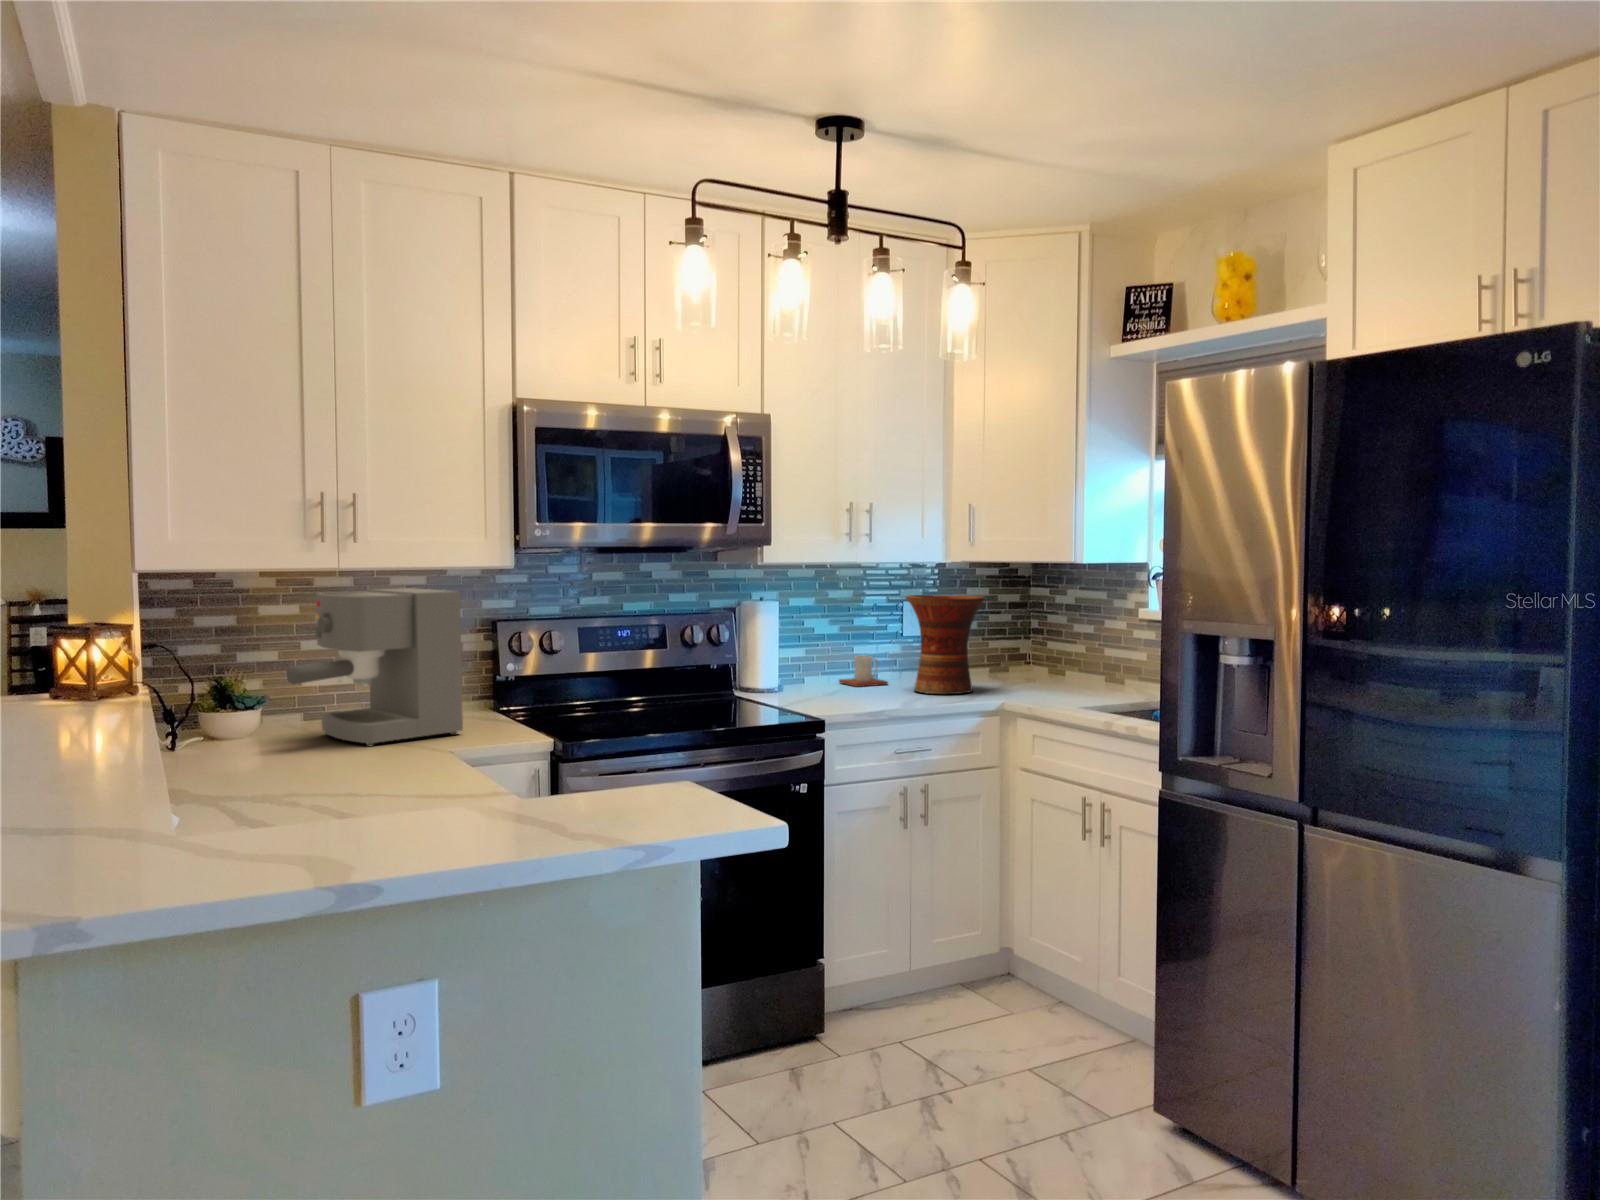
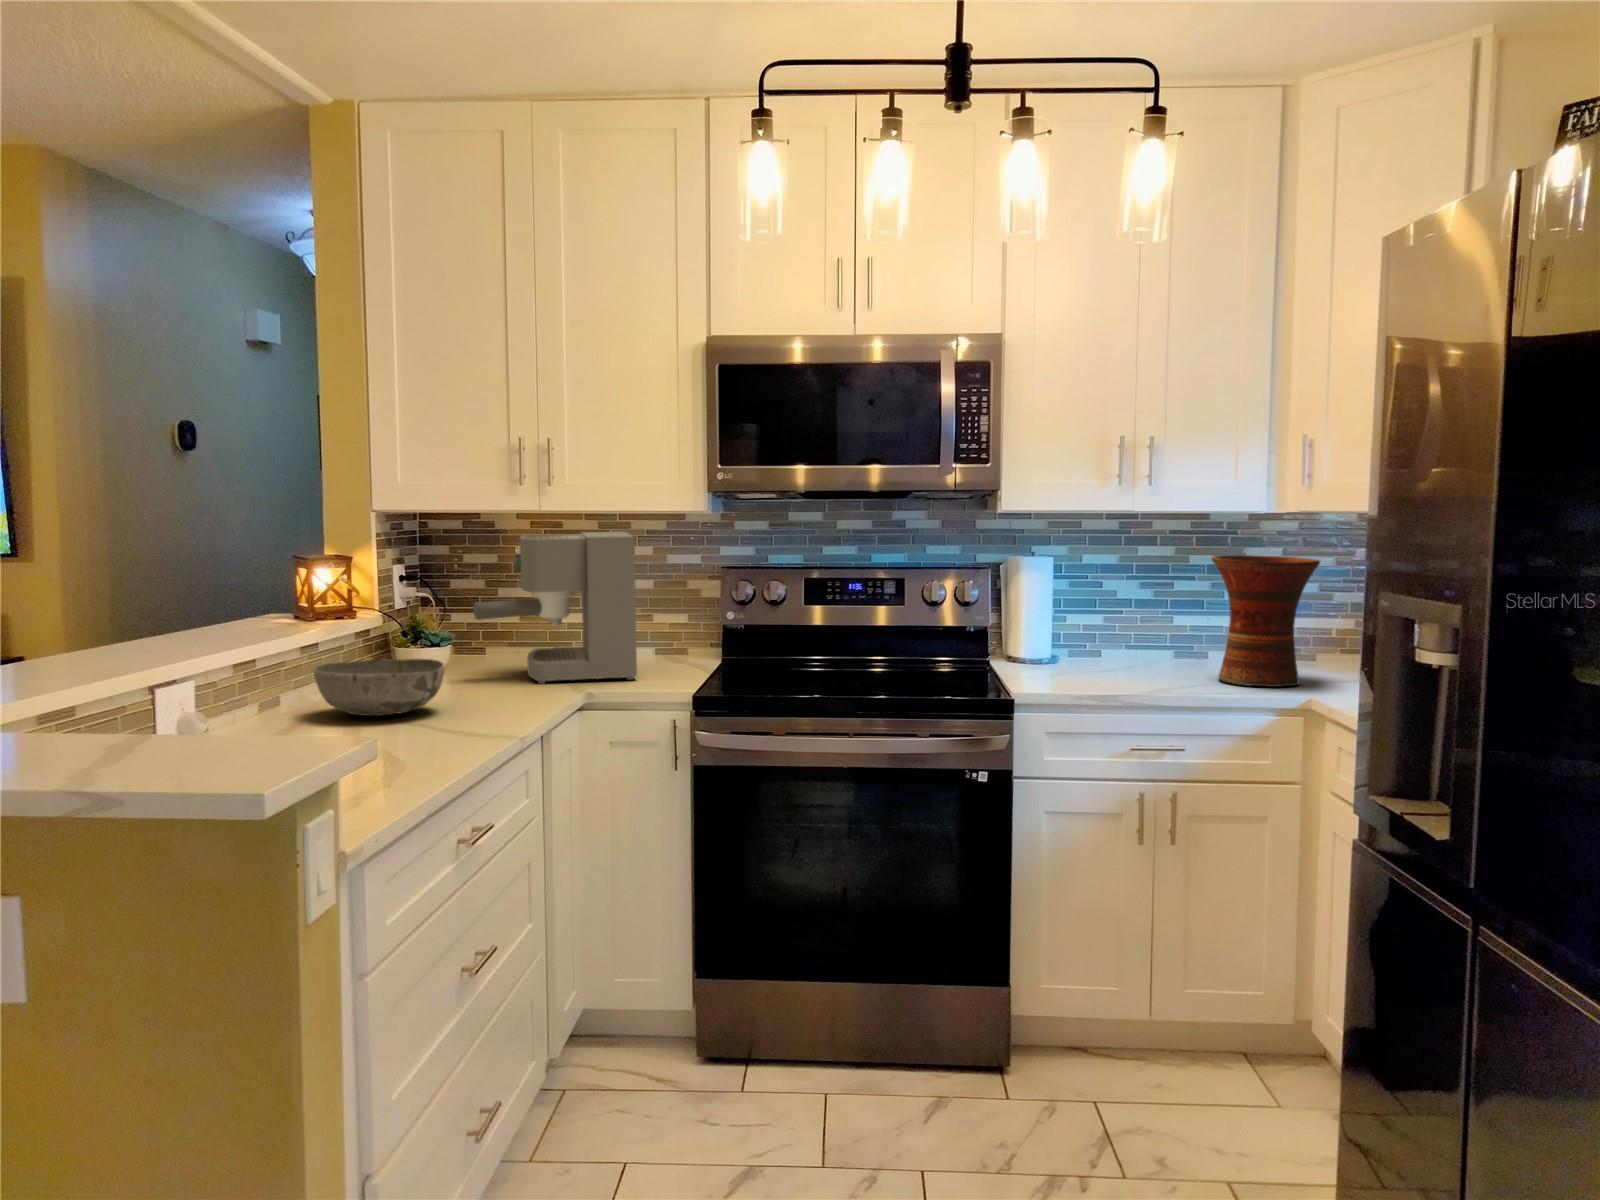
mug: present [839,656,888,687] -> none [1155,628,1212,667]
bowl: none [207,726,358,791] -> present [314,659,445,716]

